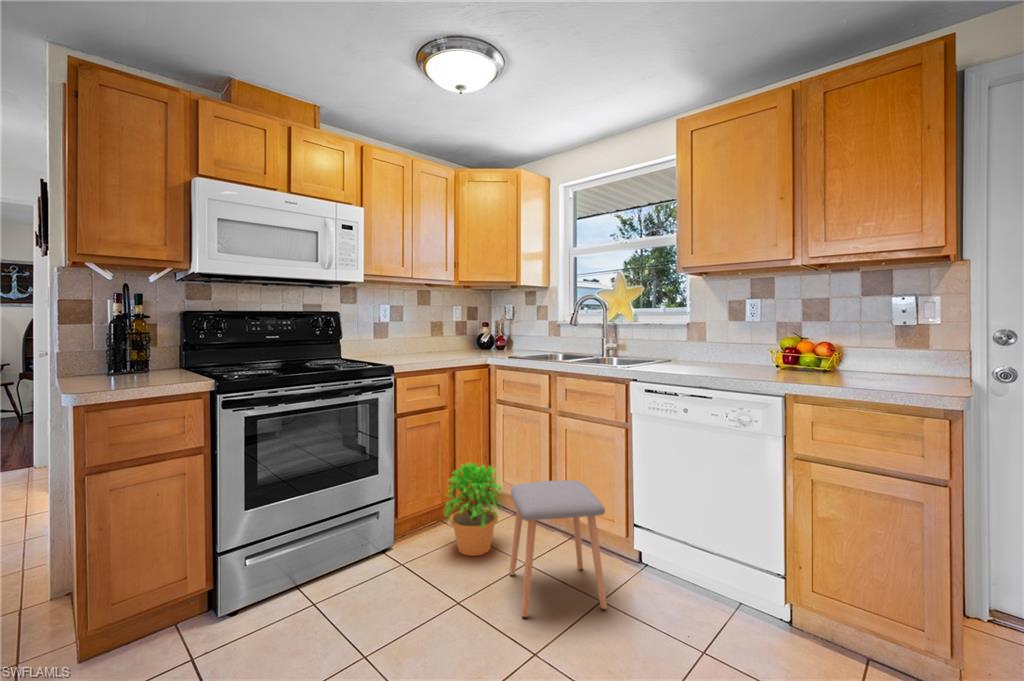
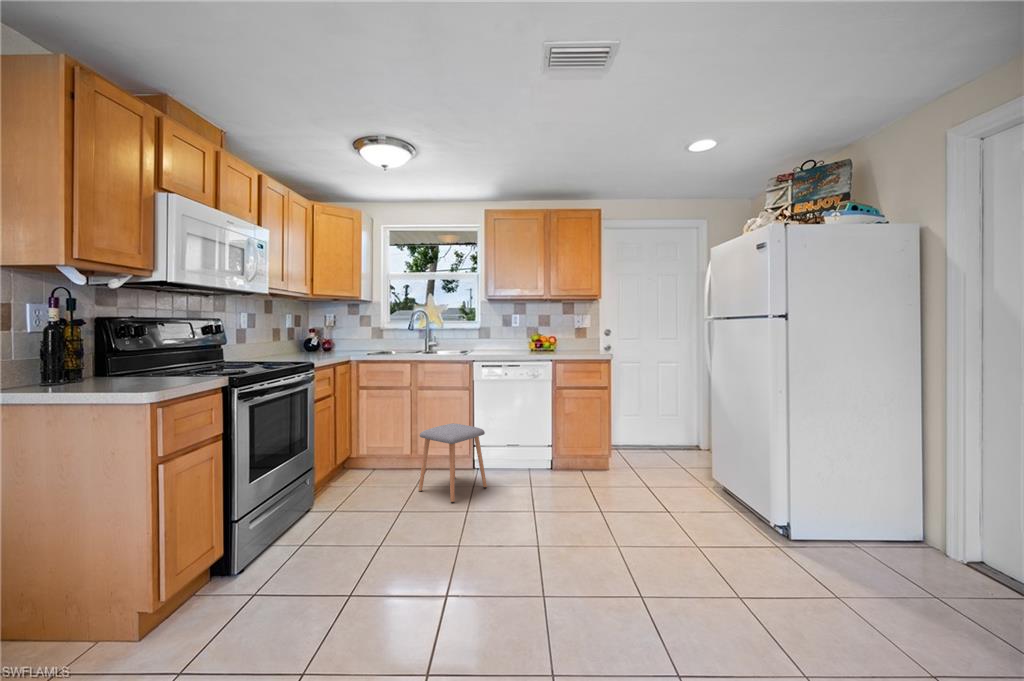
potted plant: present [445,463,502,556] -> none [350,426,403,492]

